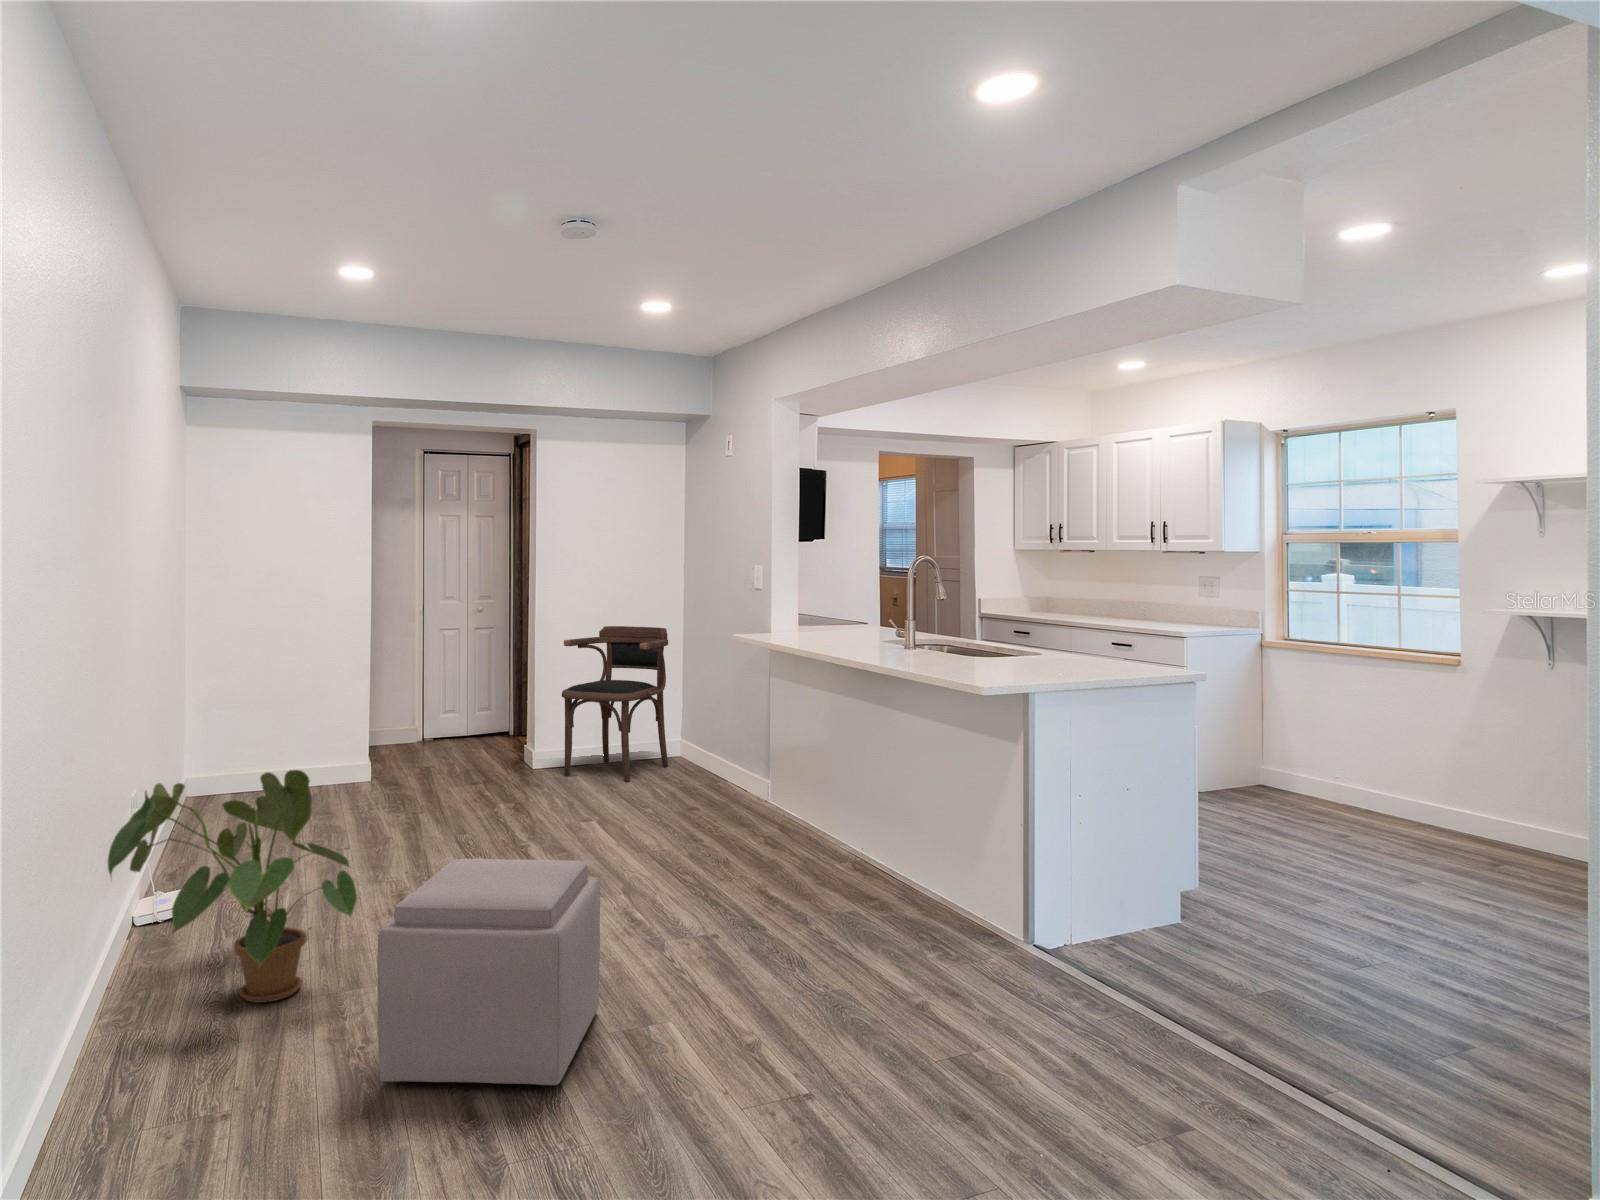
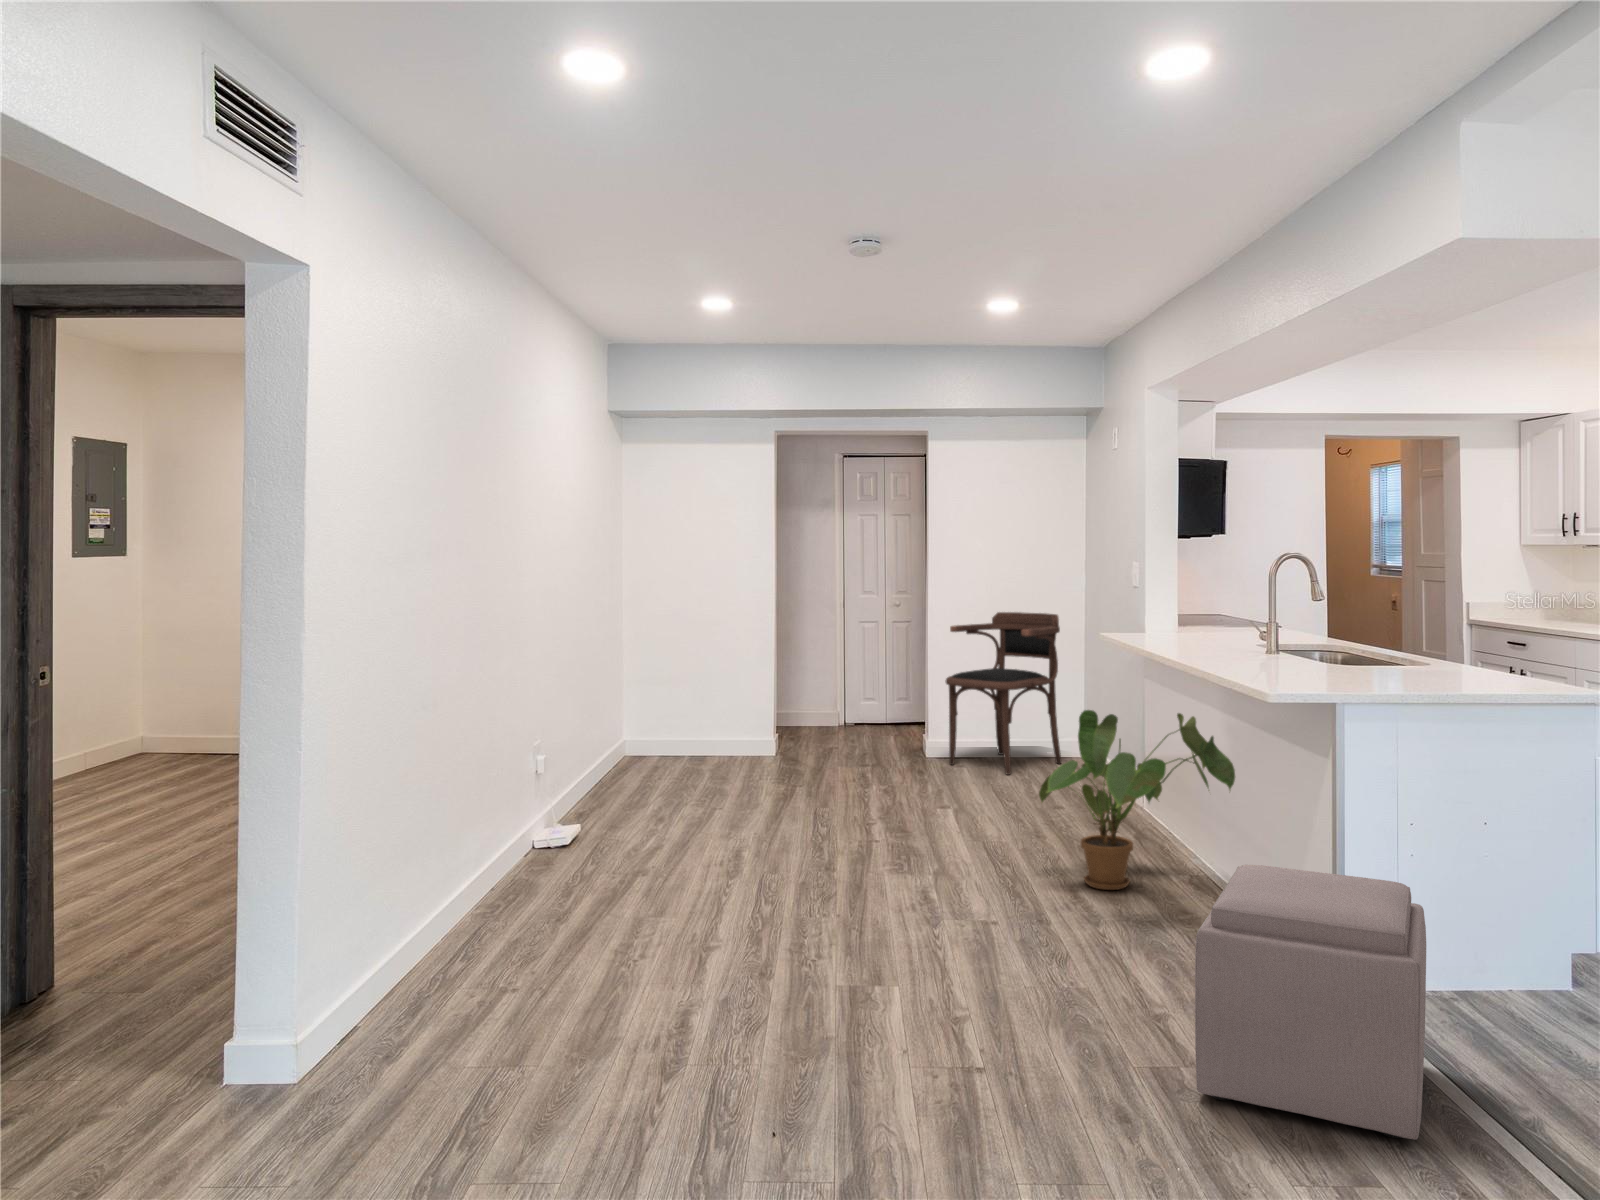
house plant: present [108,770,357,1003] -> present [1039,710,1235,890]
ottoman: present [377,859,600,1087] -> present [1195,865,1426,1140]

